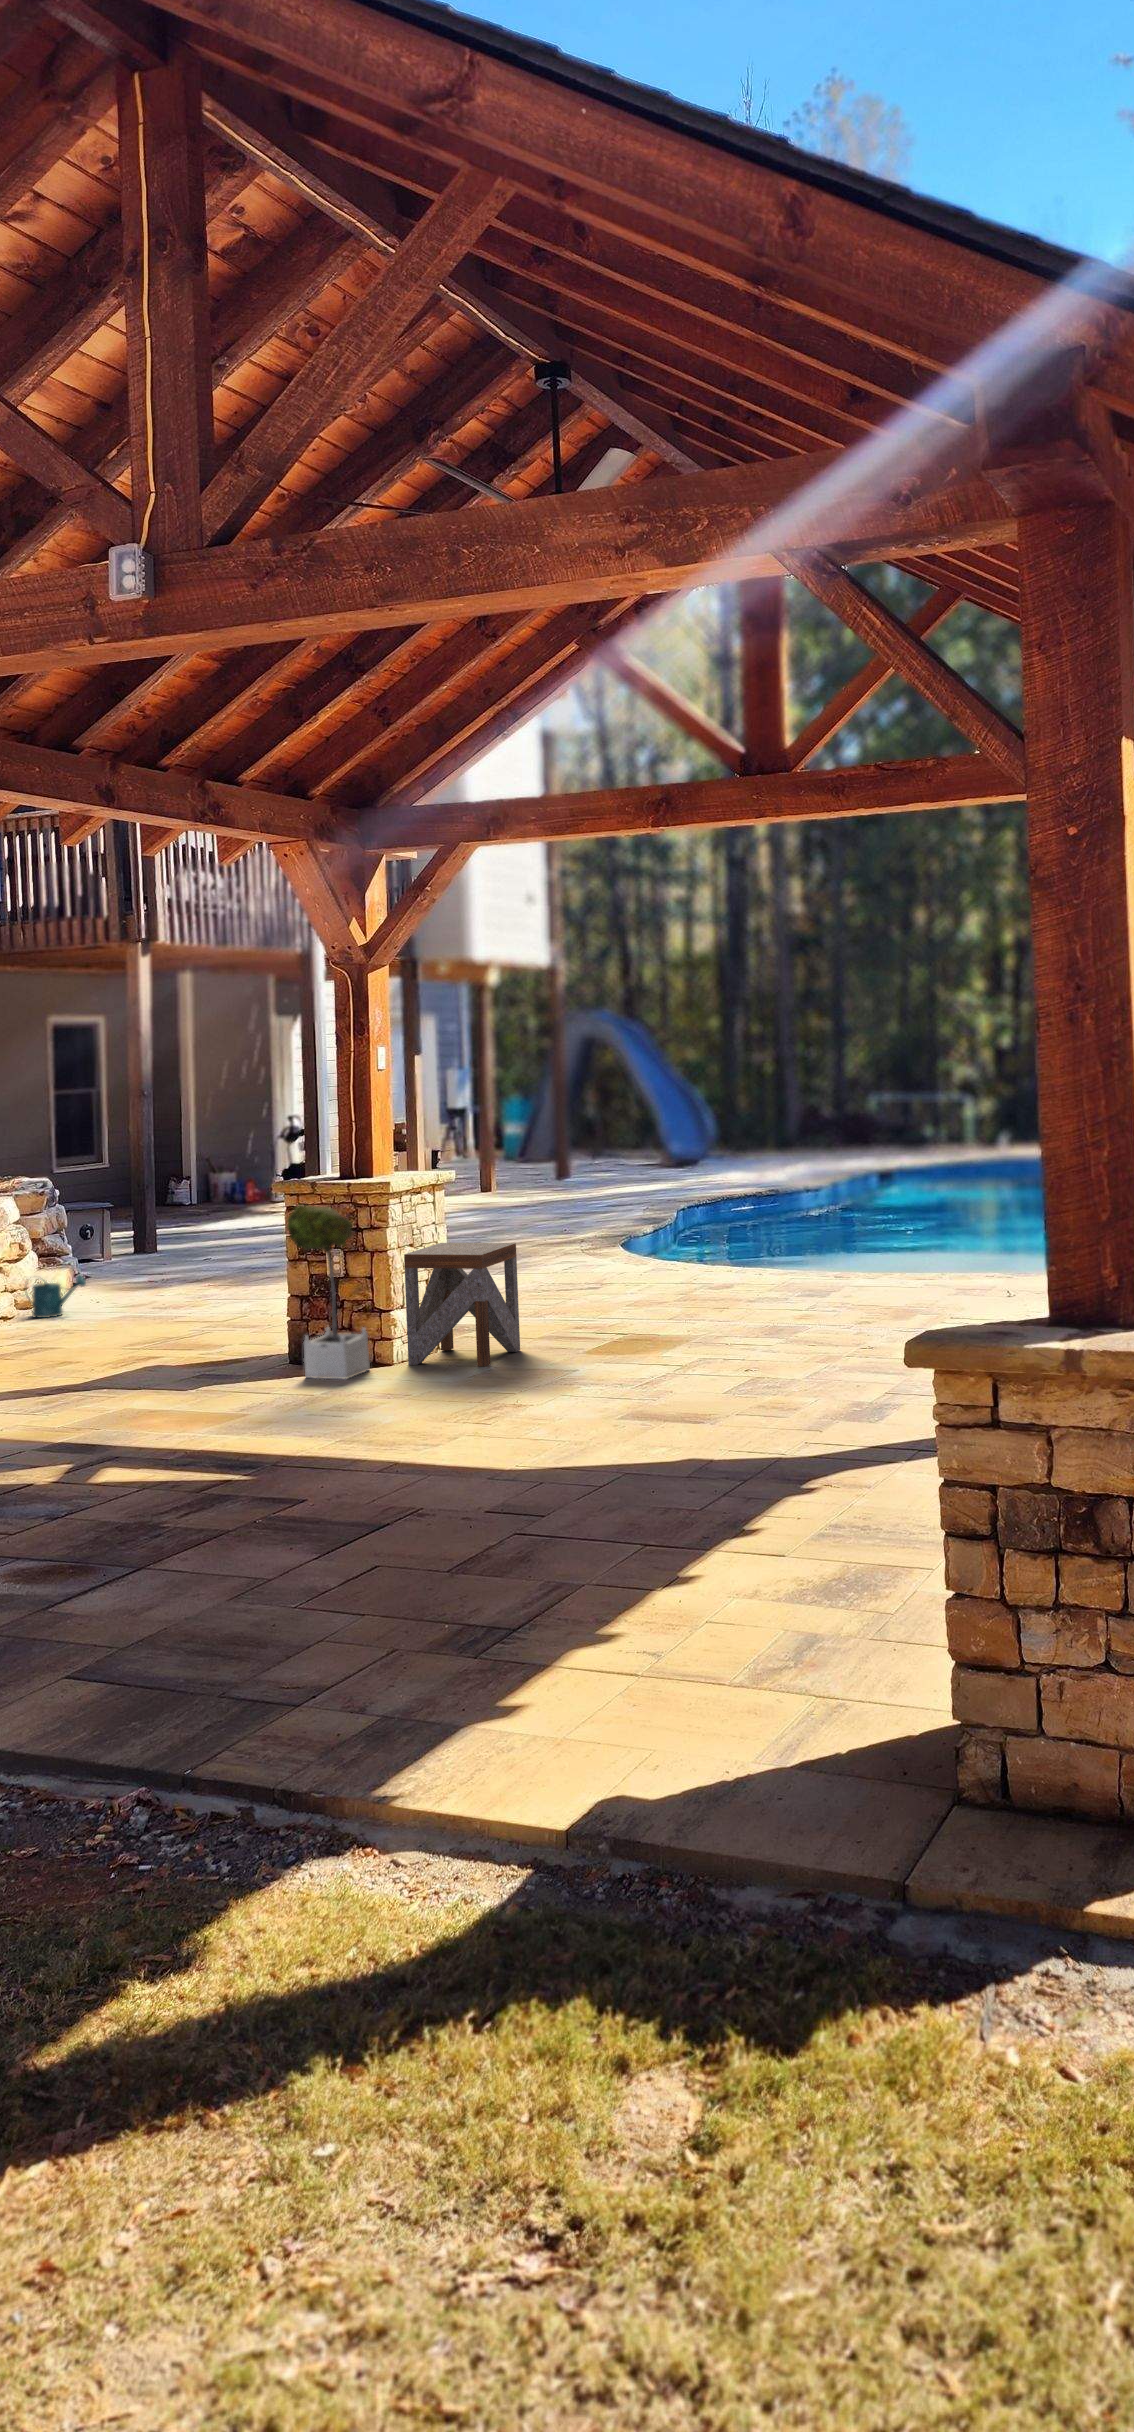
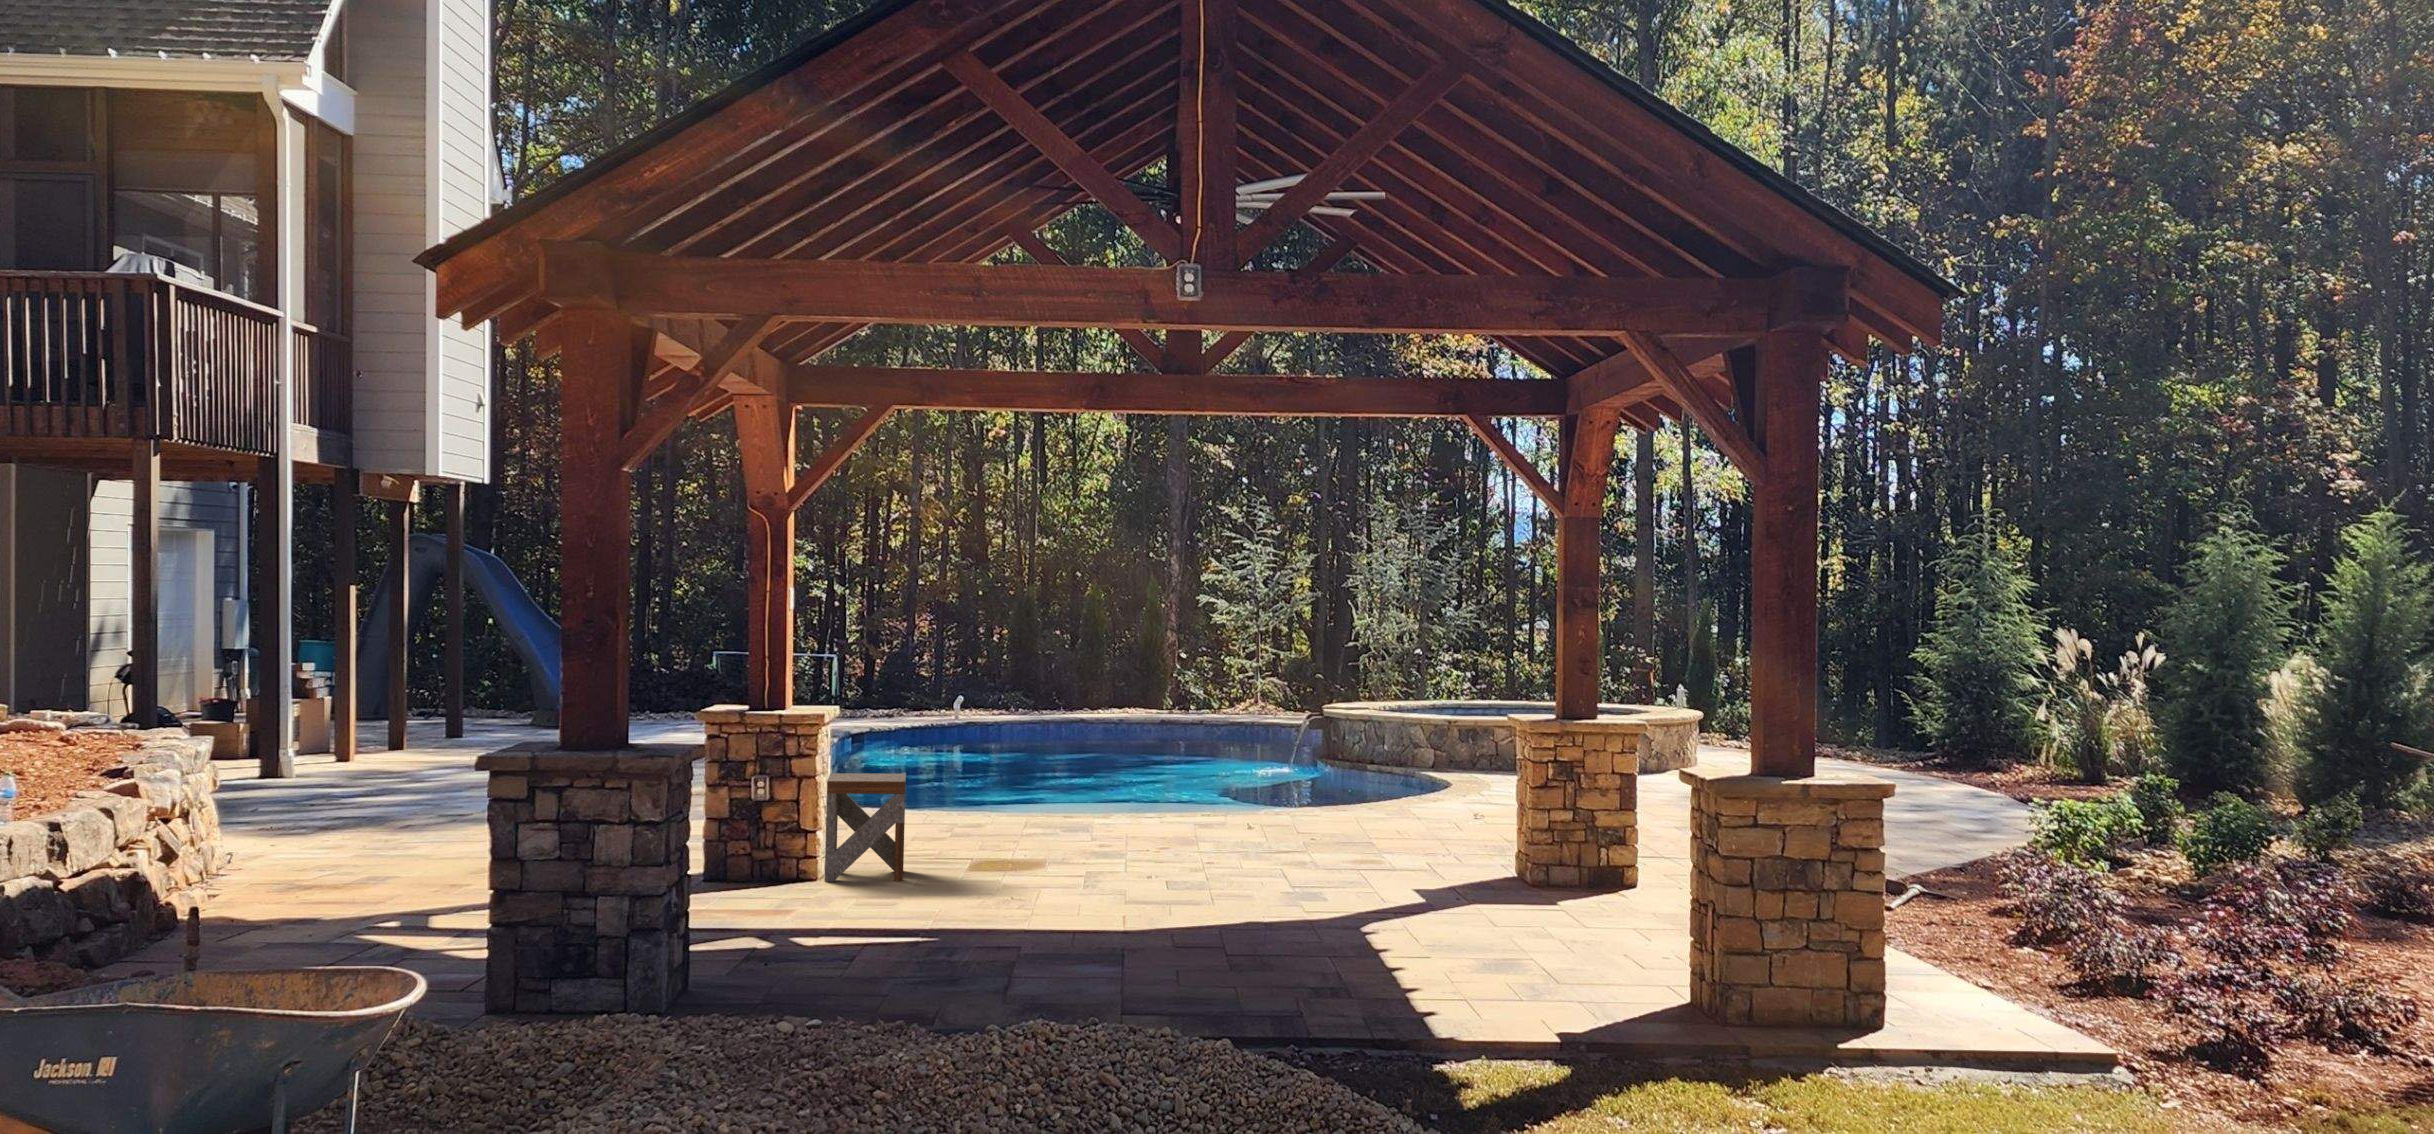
potted tree: present [287,1204,370,1380] -> none [736,731,805,892]
watering can: present [27,1276,86,1318] -> none [253,813,327,858]

